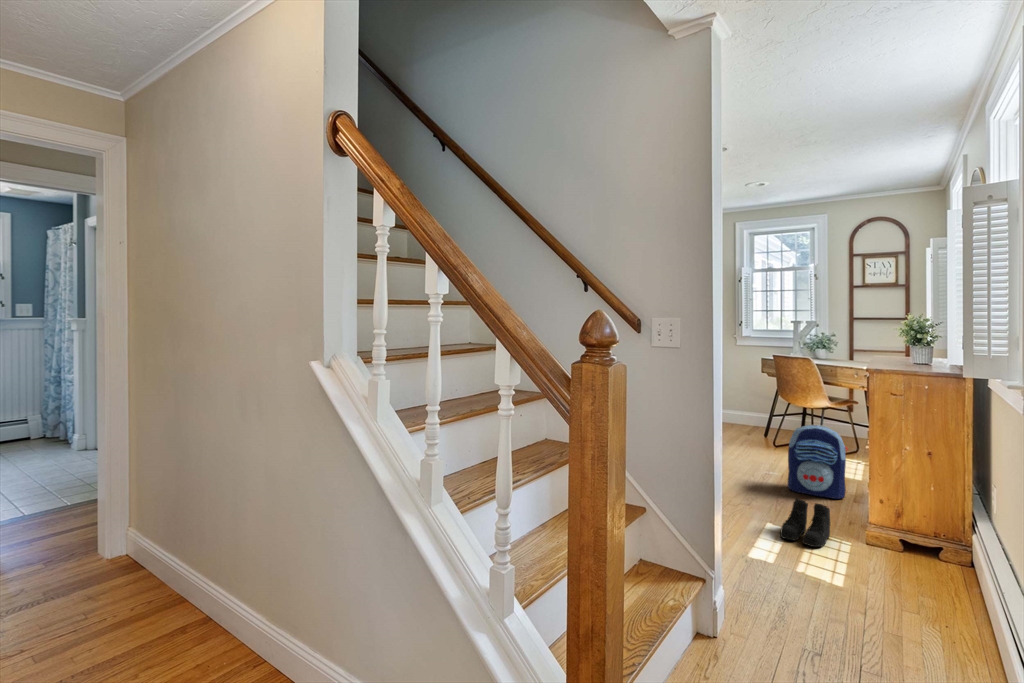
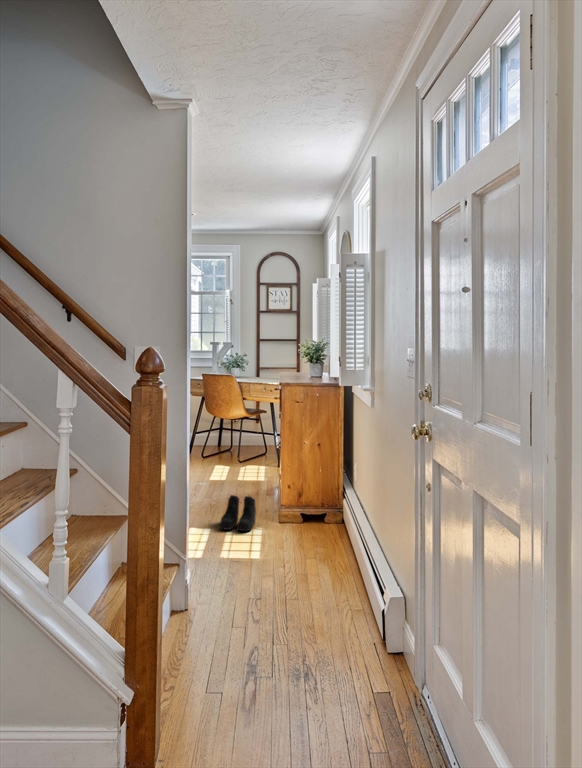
backpack: present [788,425,848,499] -> none [218,433,263,494]

